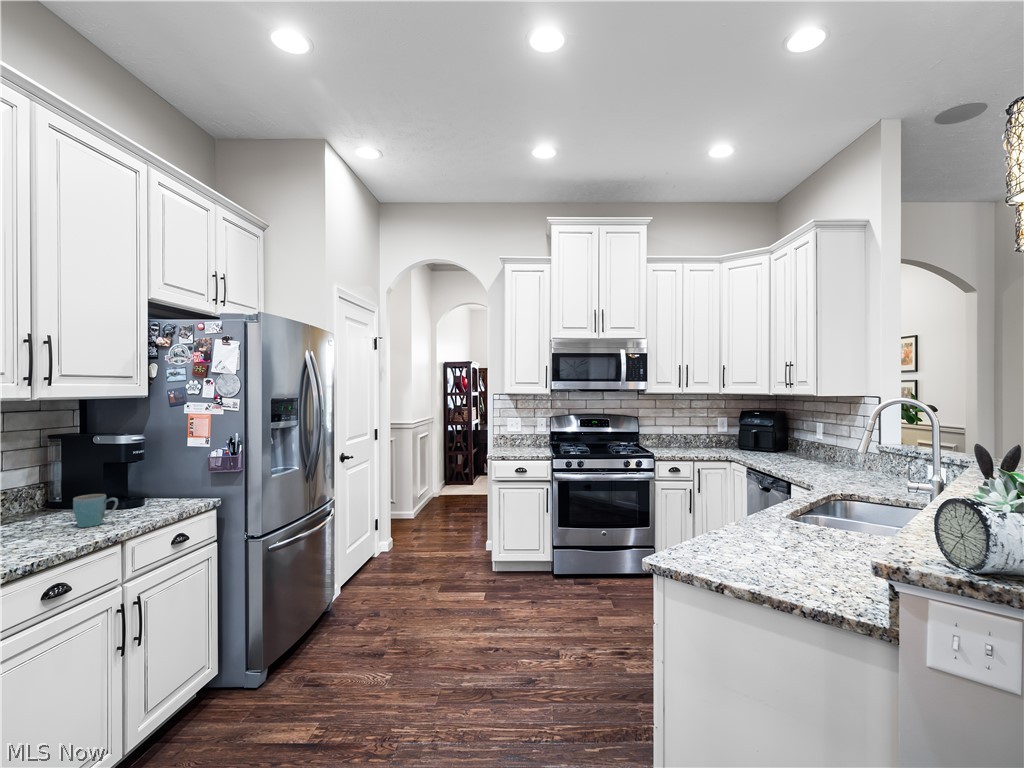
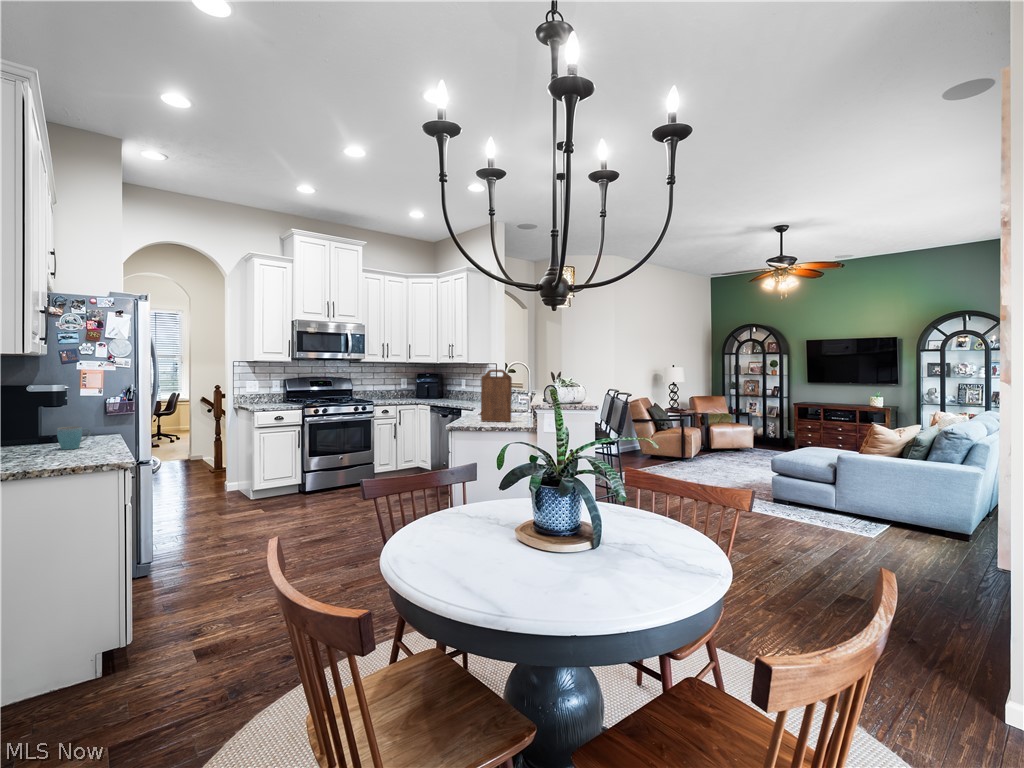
cutting board: none [744,432,840,593] -> present [481,369,512,422]

